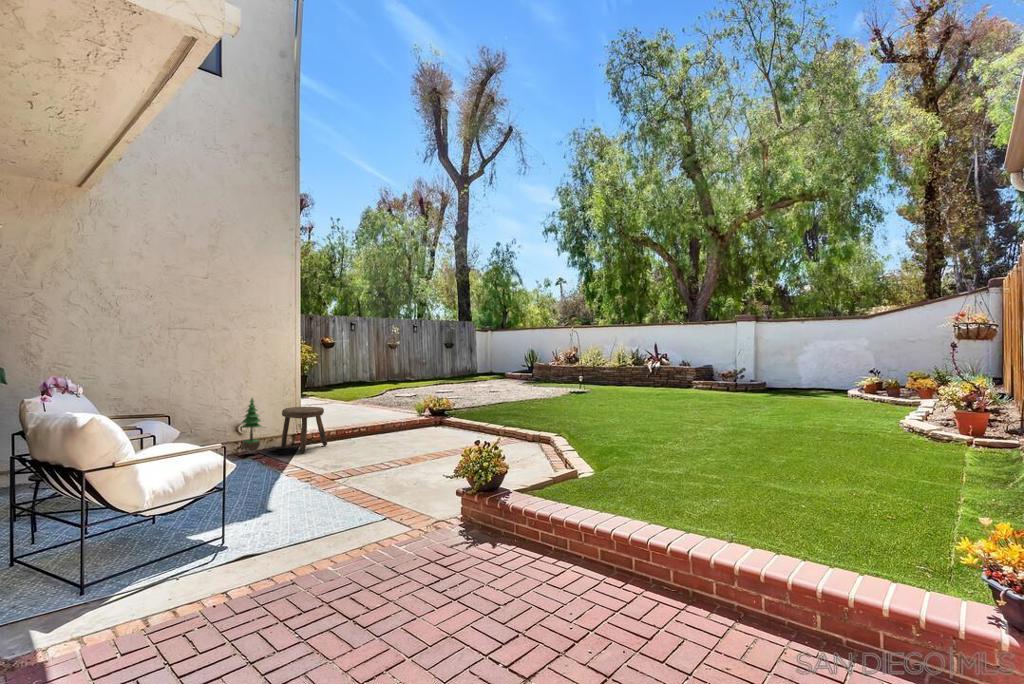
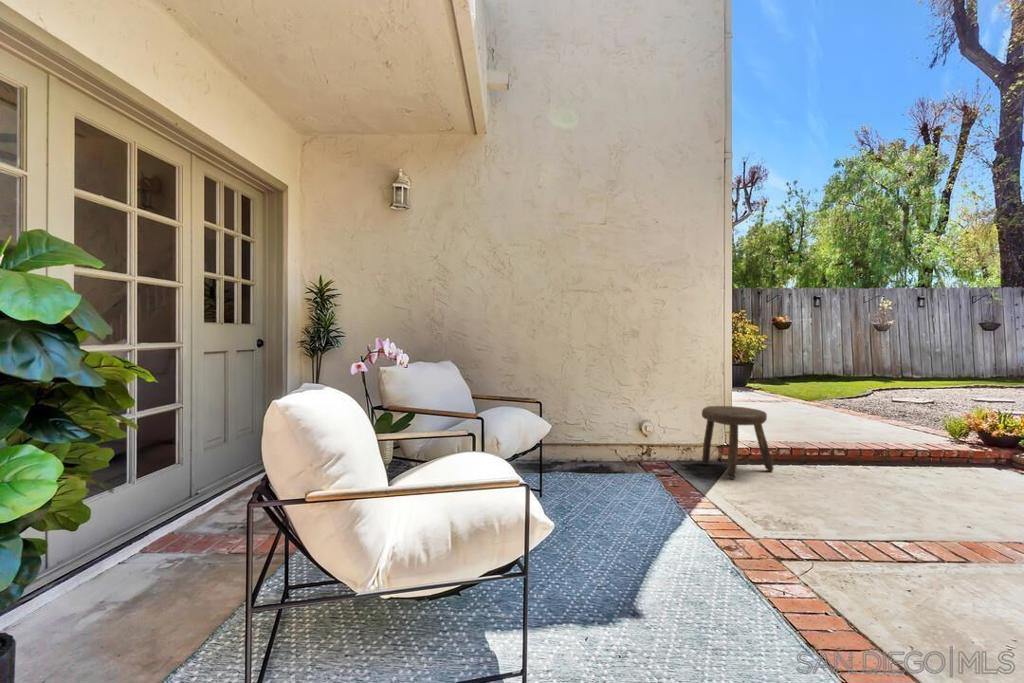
potted tree: present [241,398,261,454] -> none [645,387,674,465]

